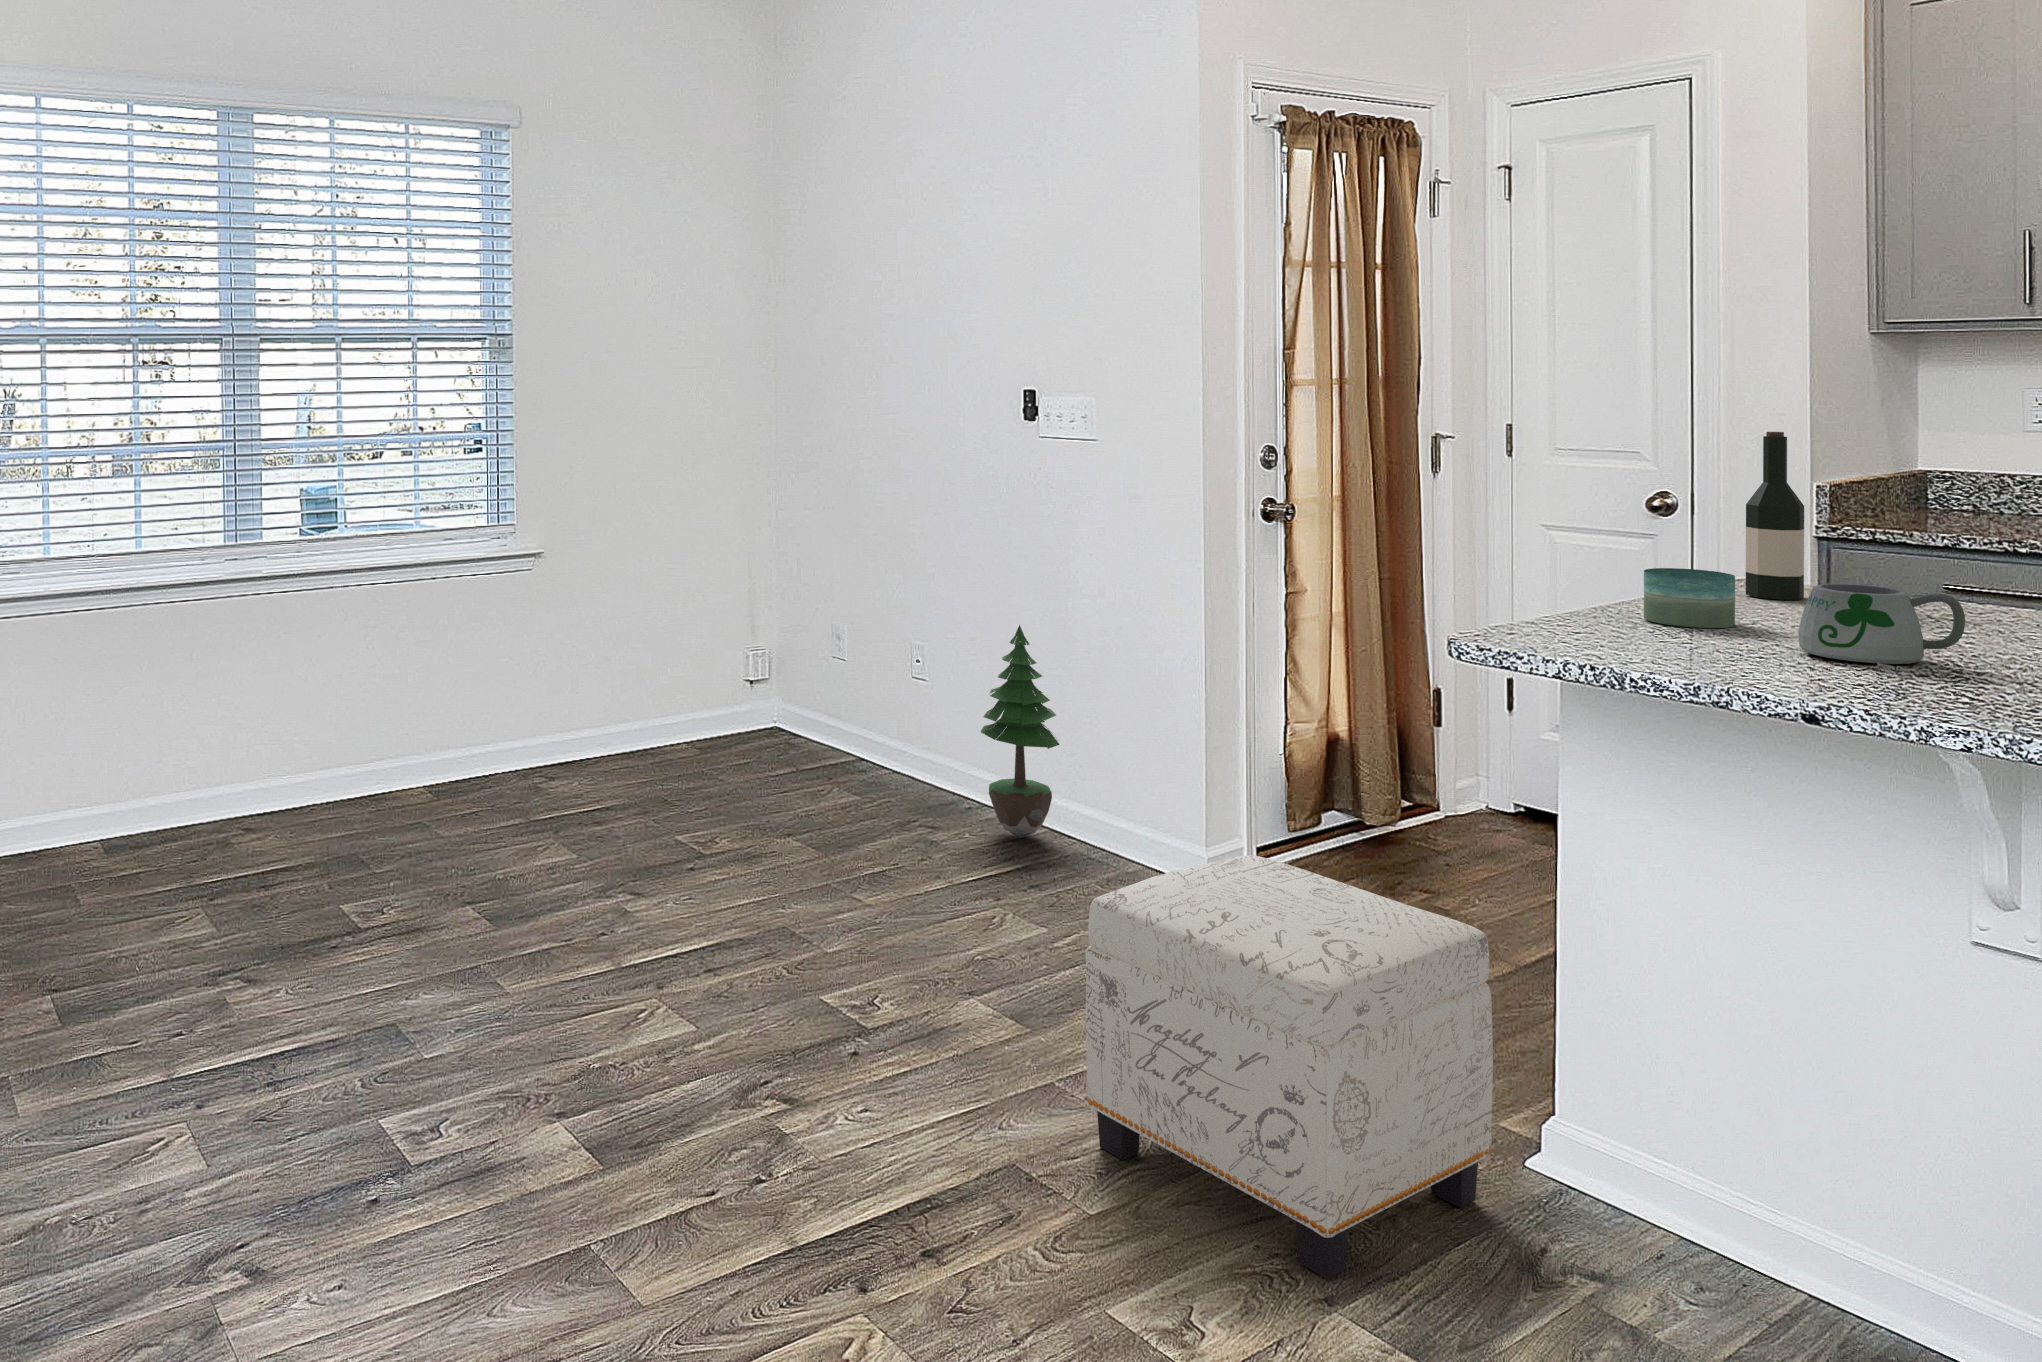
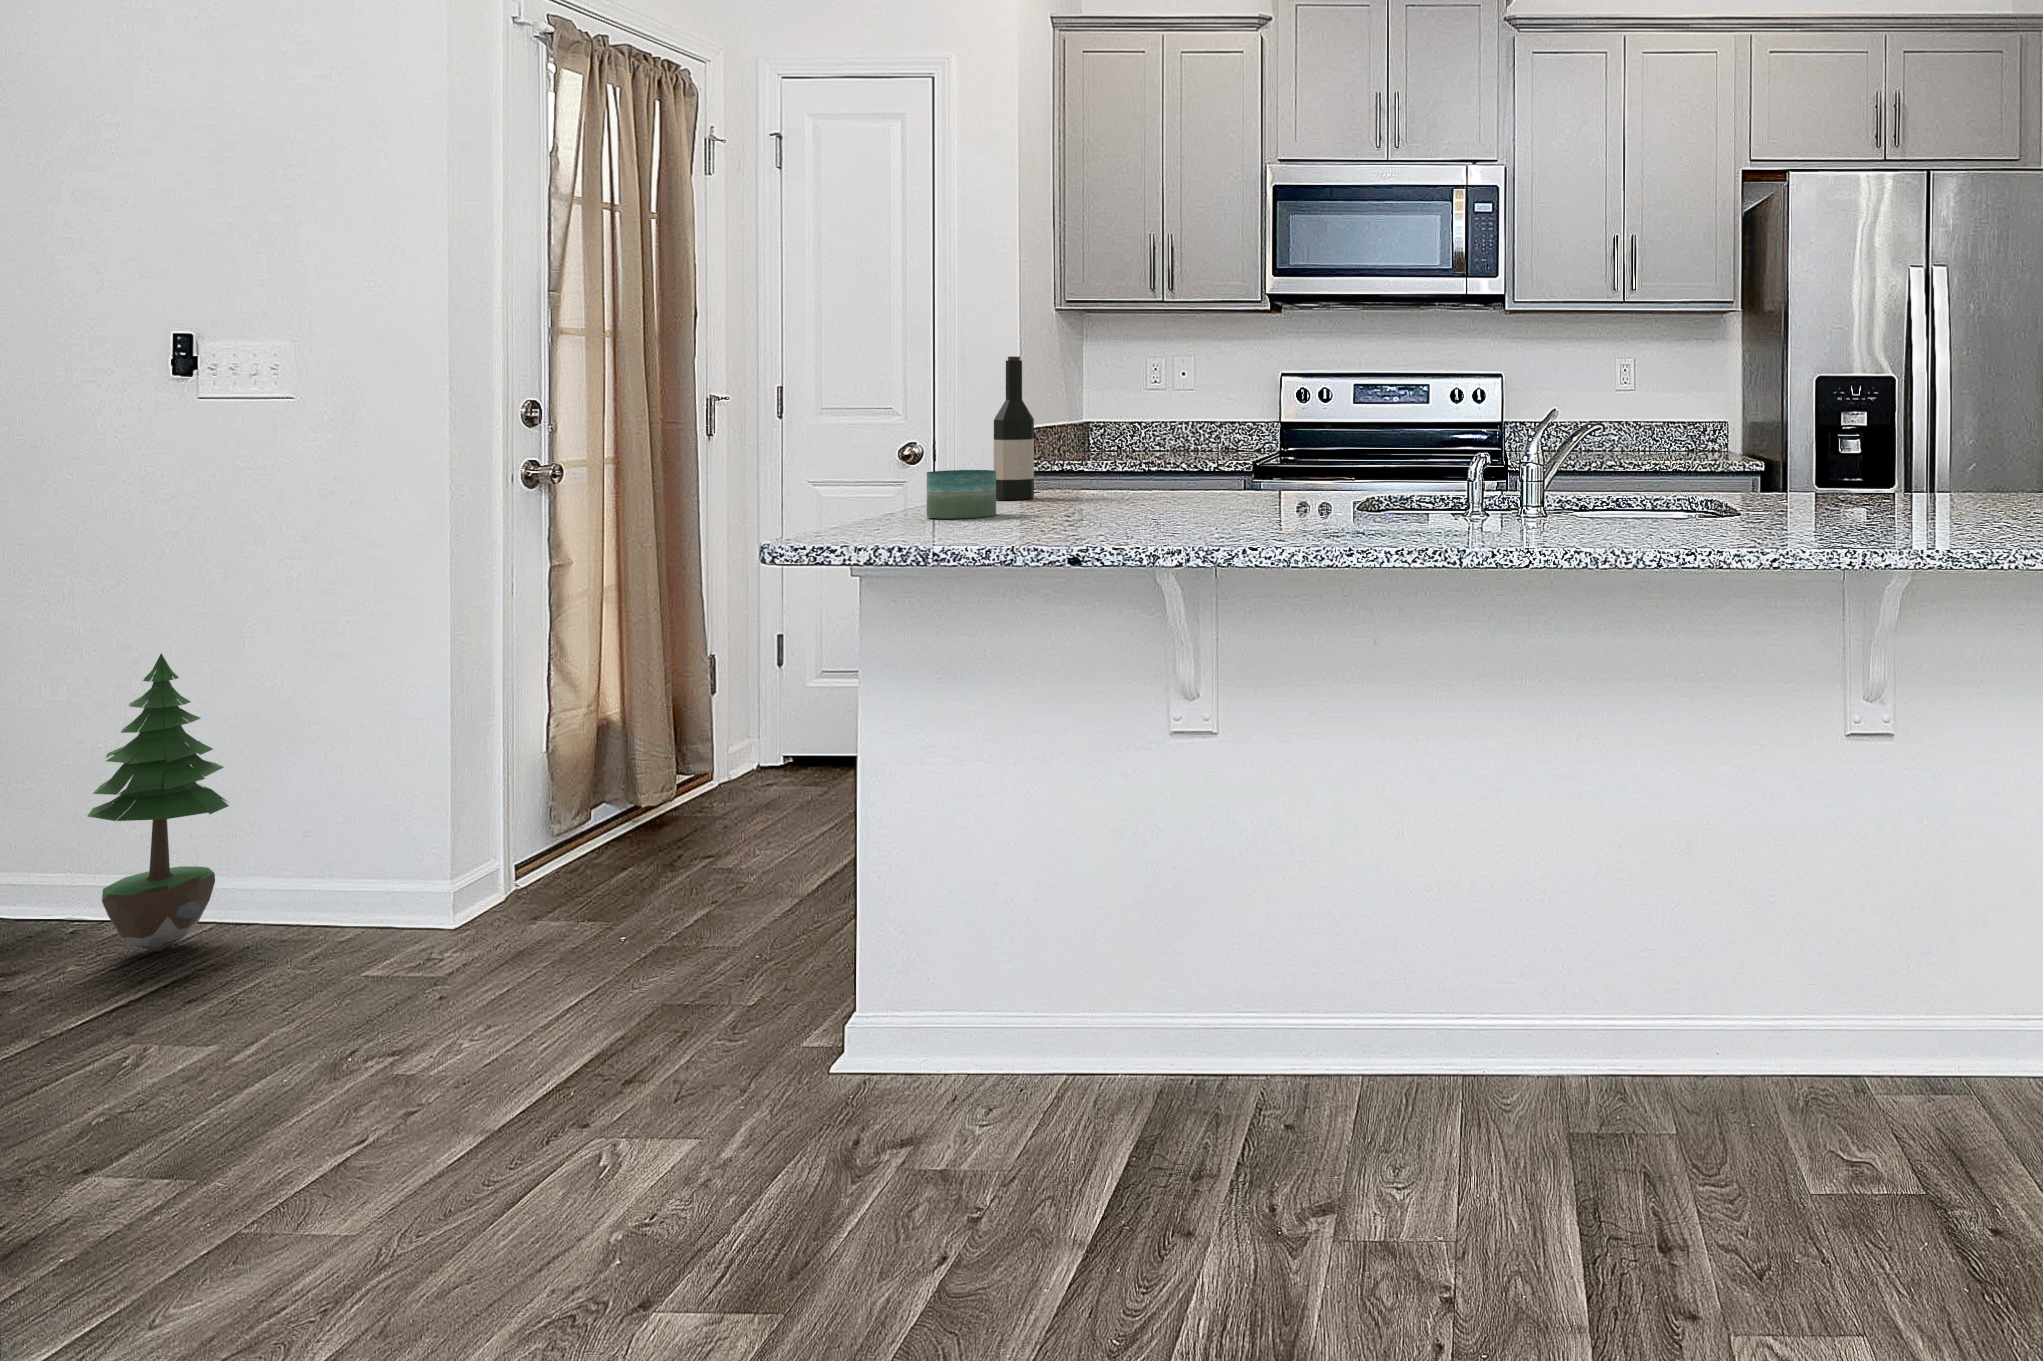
mug: present [1798,584,1965,672] -> none [1048,461,1154,523]
ottoman: present [1085,856,1493,1279] -> none [300,842,804,1283]

